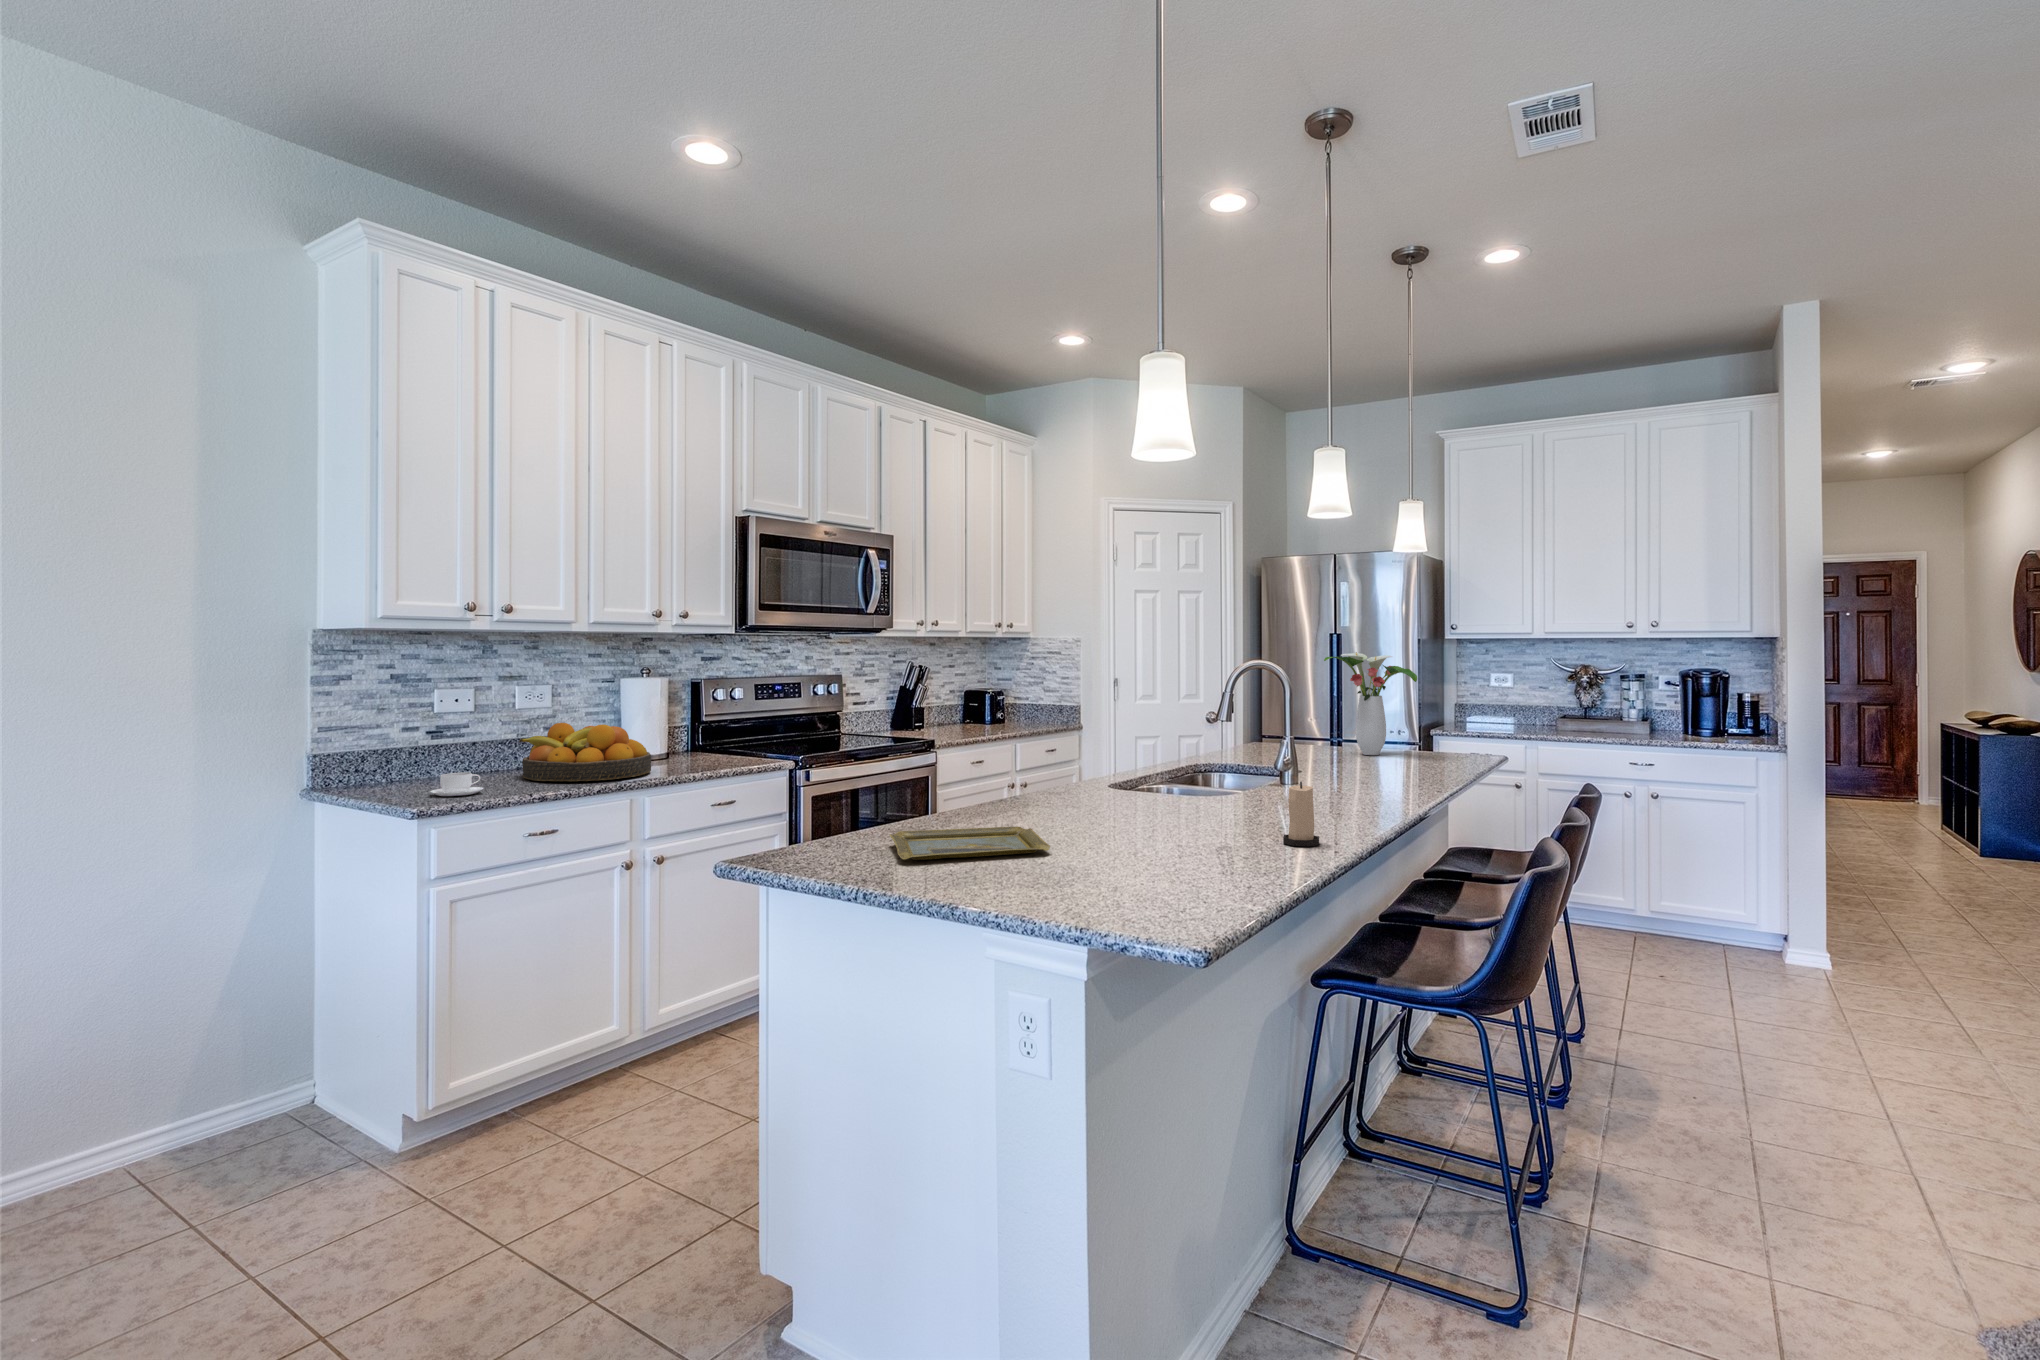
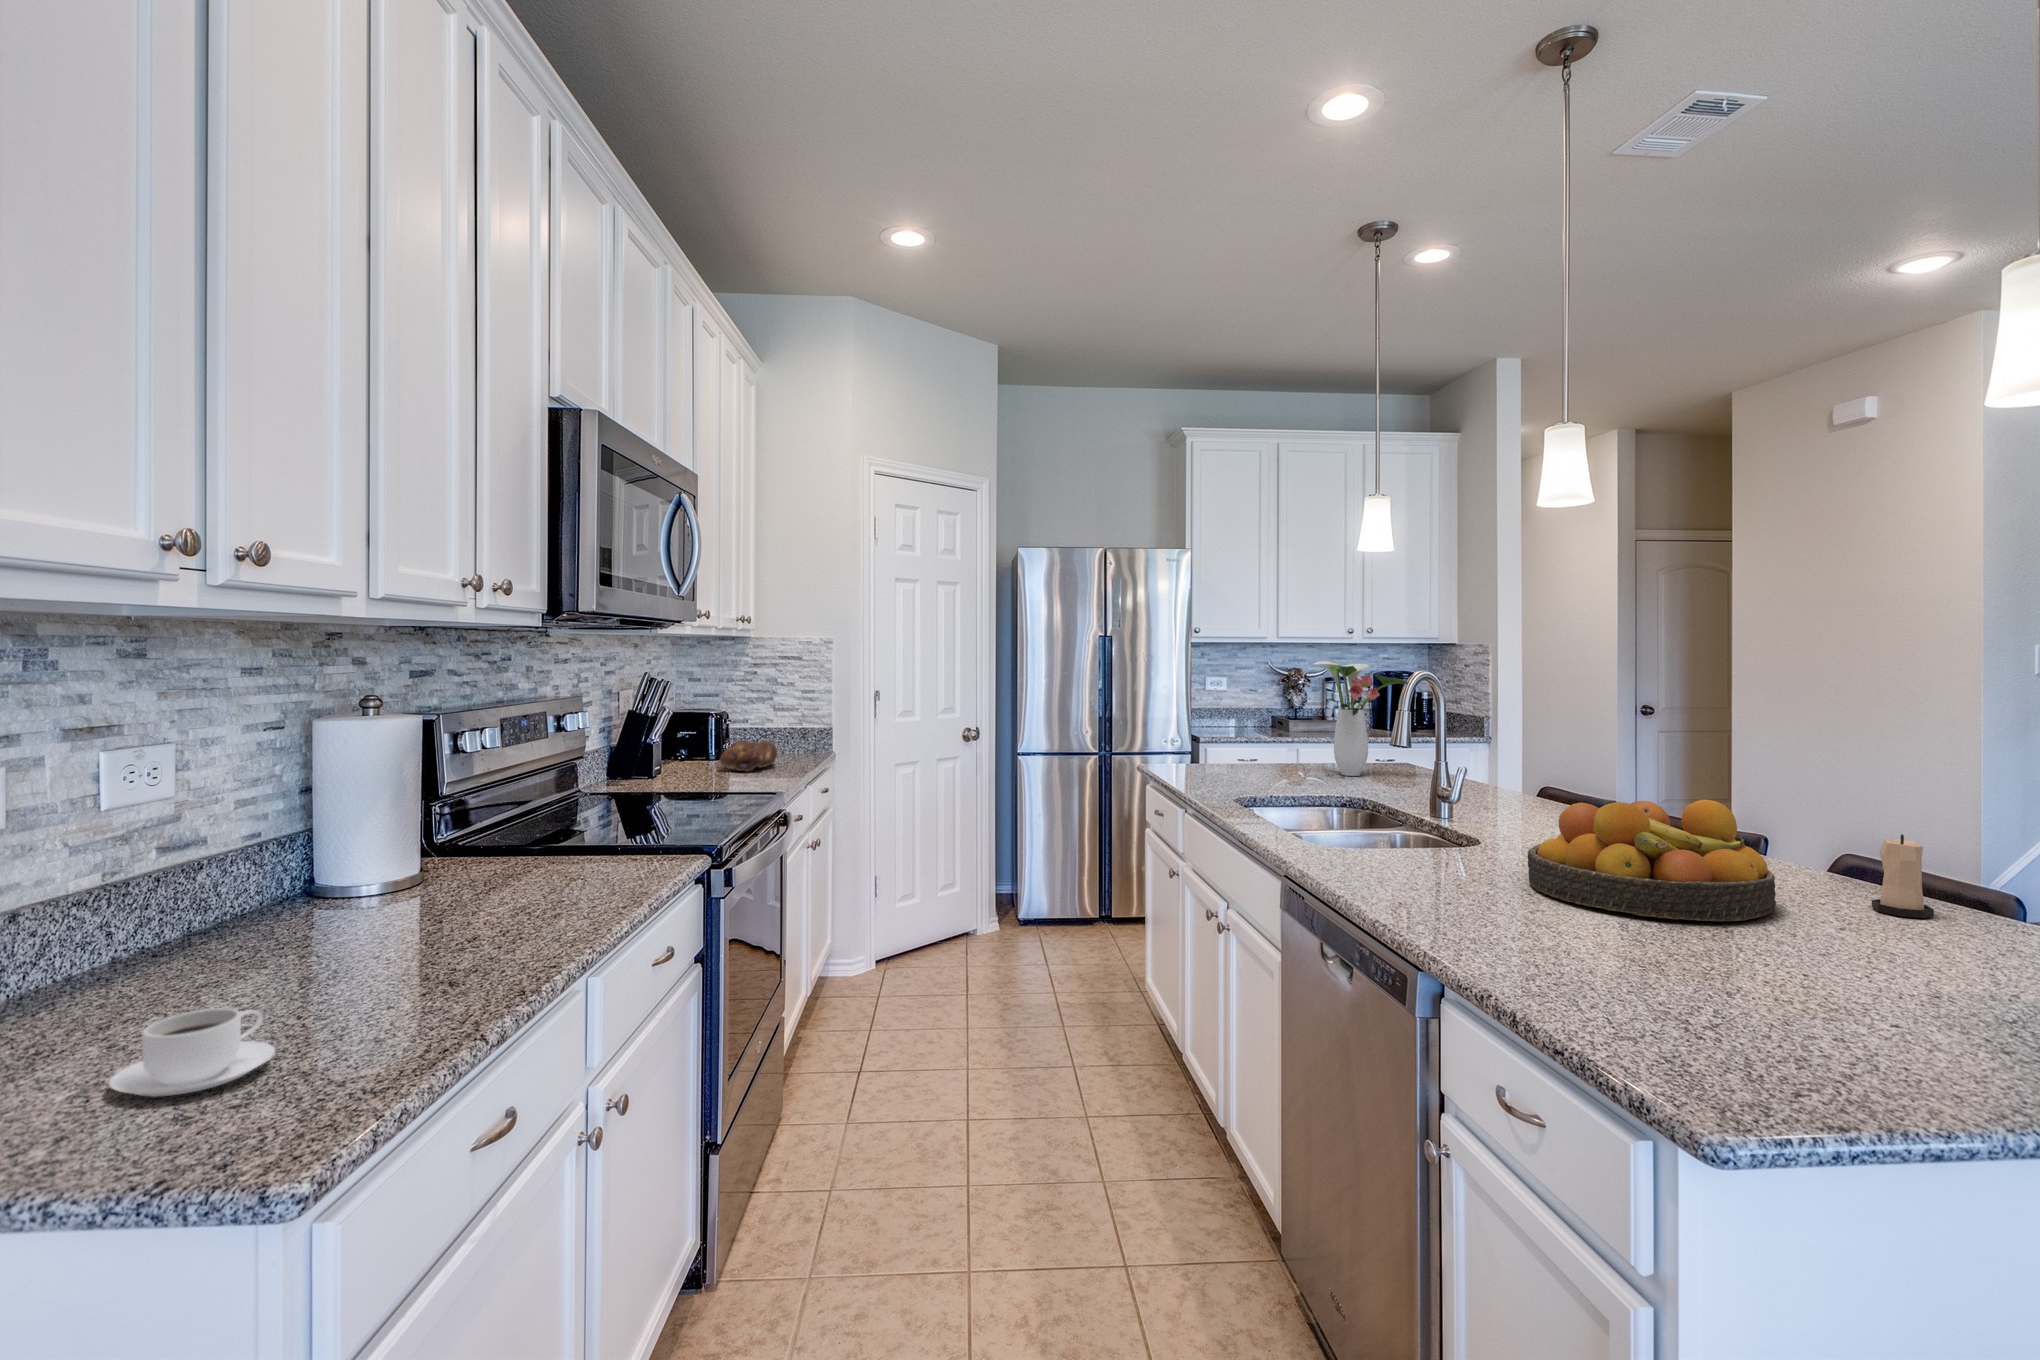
bread loaf: none [960,709,1010,731] -> present [720,740,777,771]
fruit bowl: present [519,723,651,781] -> present [1527,800,1776,922]
tray: present [890,826,1050,860] -> none [1645,947,1877,1055]

